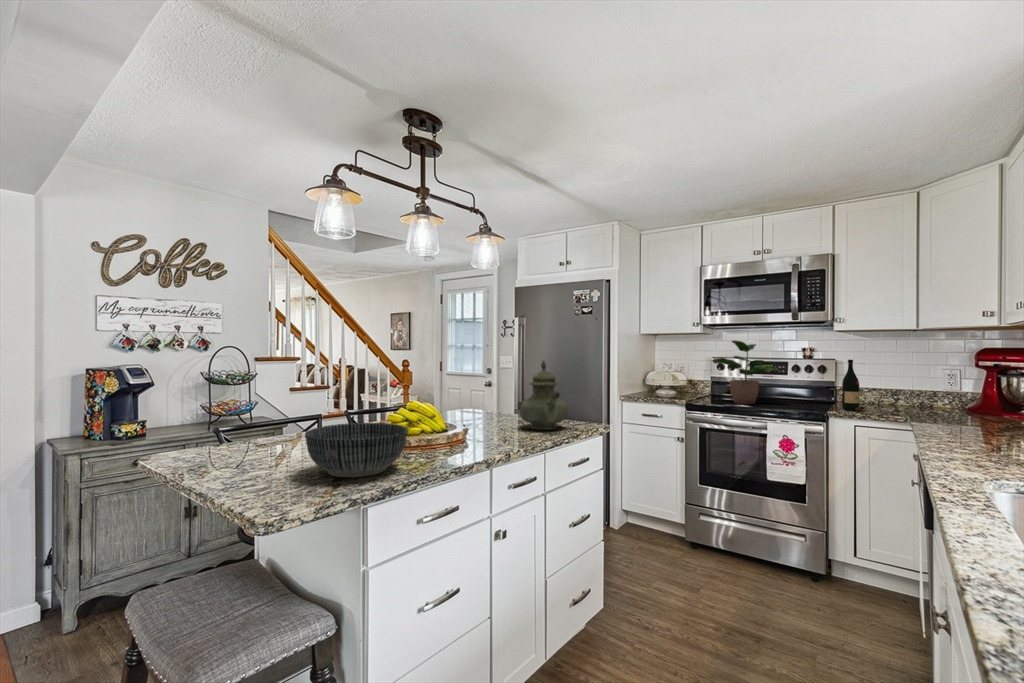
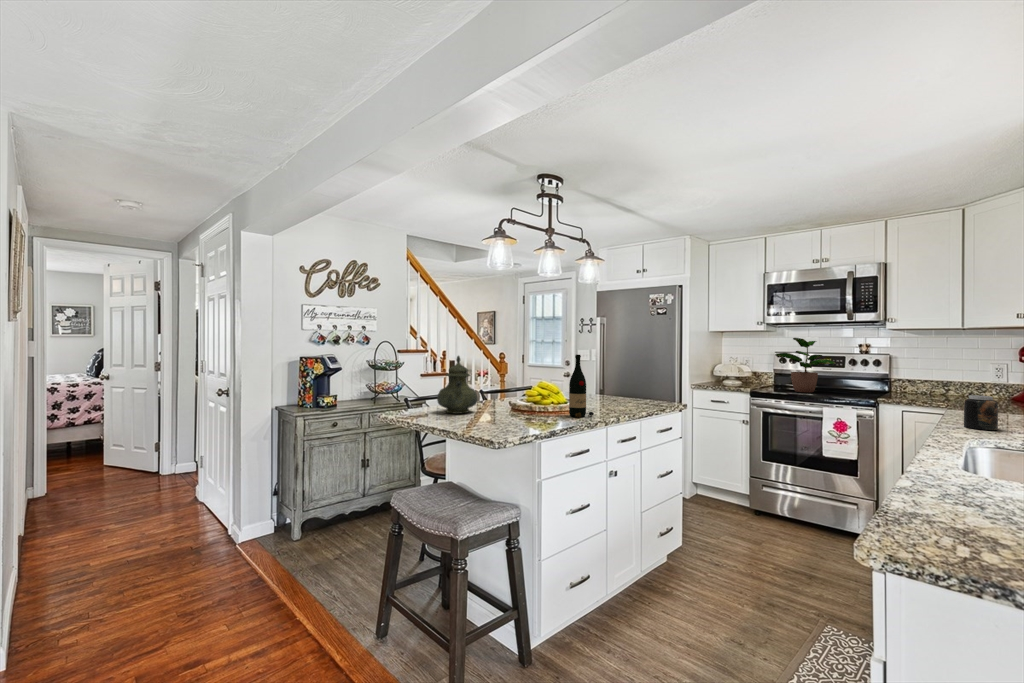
wine bottle: present [842,360,864,411] -> present [569,355,594,417]
teapot: present [520,361,568,430] -> present [437,356,478,414]
jar: none [951,412,995,458] -> present [964,395,998,430]
bowl: present [305,423,408,477] -> none [492,394,555,426]

